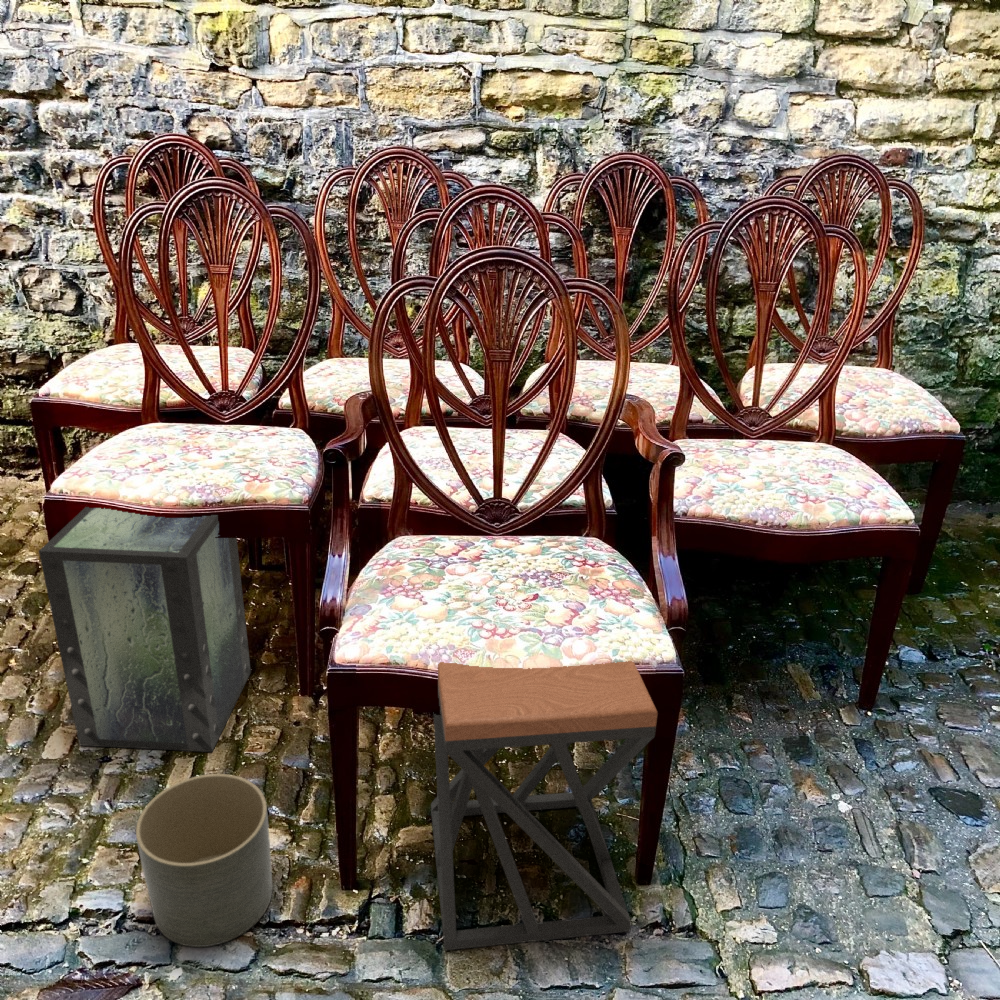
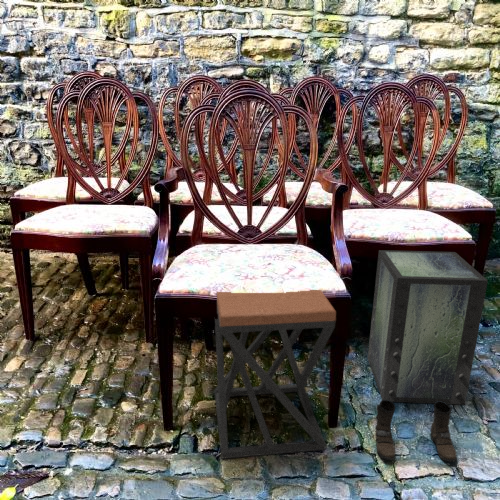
storage box: present [39,507,251,752] -> present [368,250,488,405]
planter: present [136,774,273,947] -> none [52,365,127,457]
boots: none [720,844,862,960] -> present [375,400,457,462]

